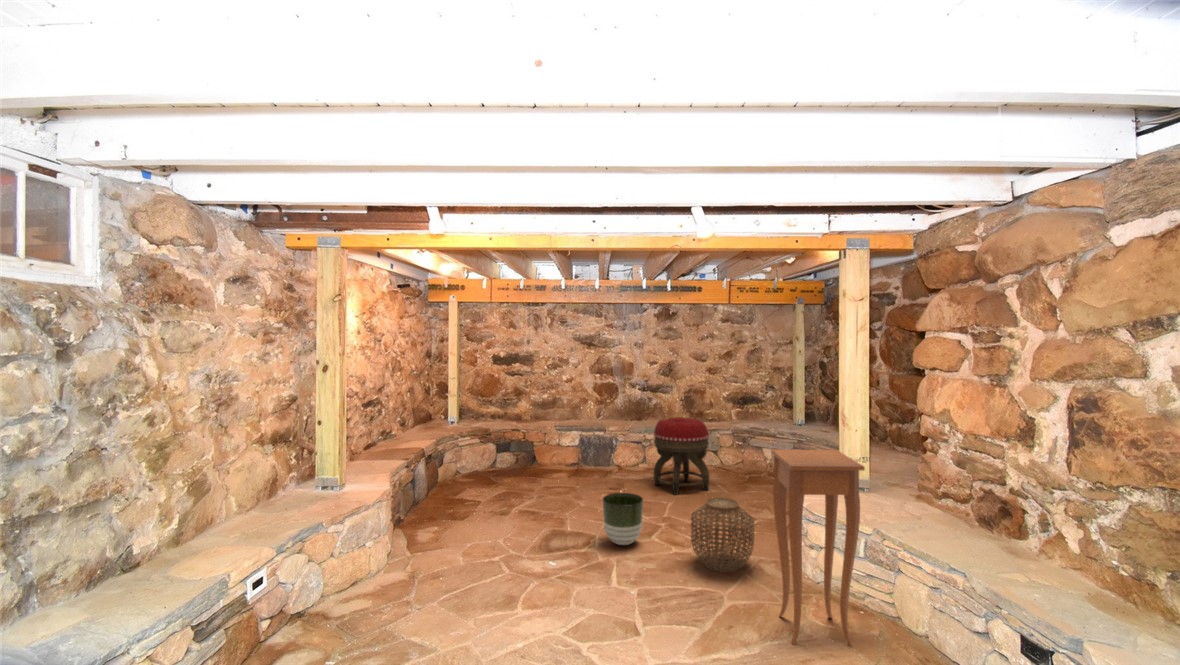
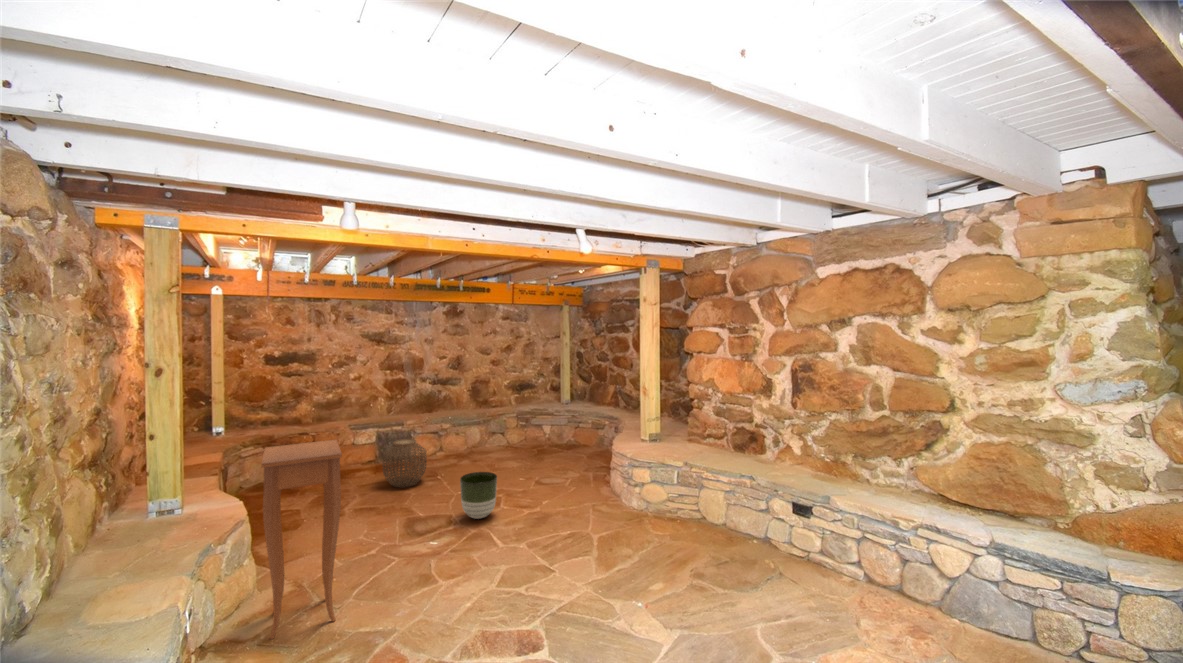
footstool: present [654,417,709,495] -> none [463,403,512,470]
side table: present [771,449,865,646] -> present [262,440,342,639]
woven basket: present [691,497,754,572] -> present [382,439,427,487]

